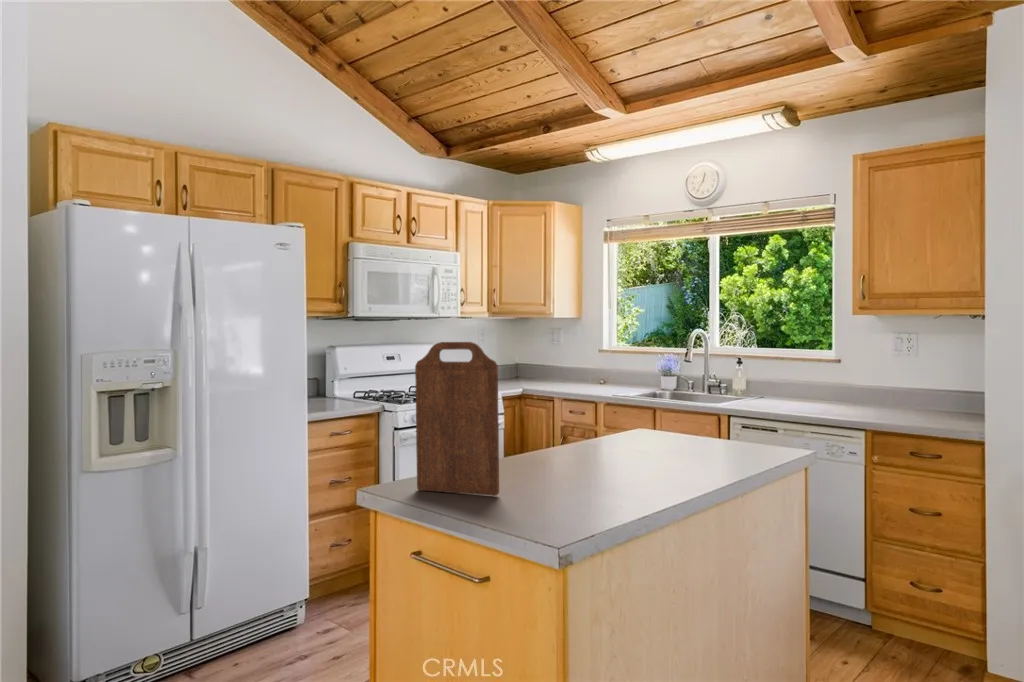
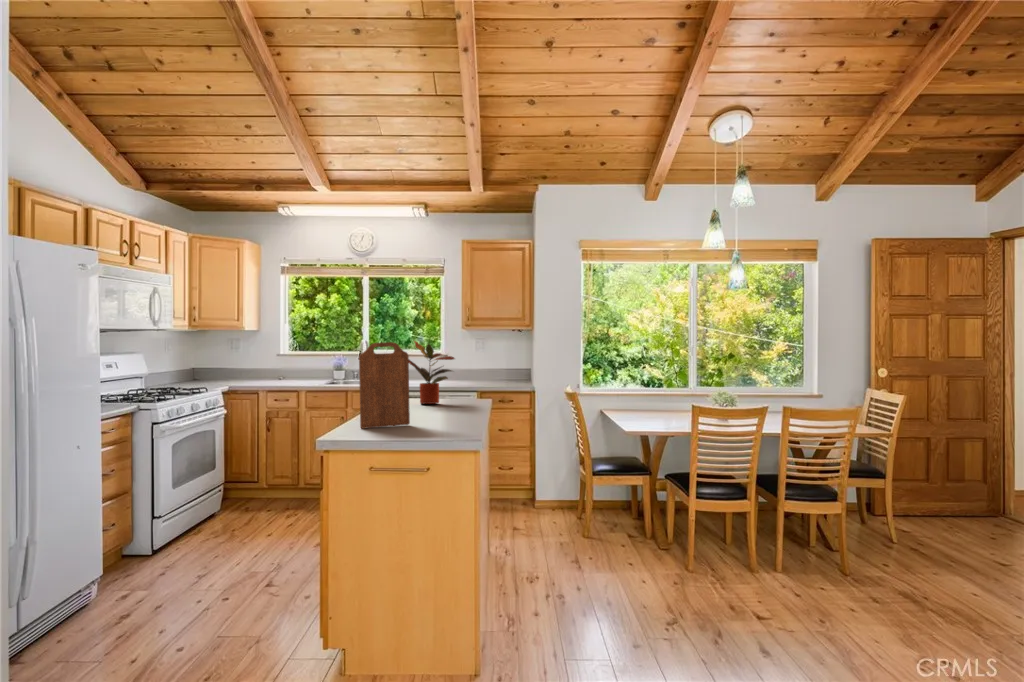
potted plant: none [615,336,707,452] -> present [409,341,455,404]

